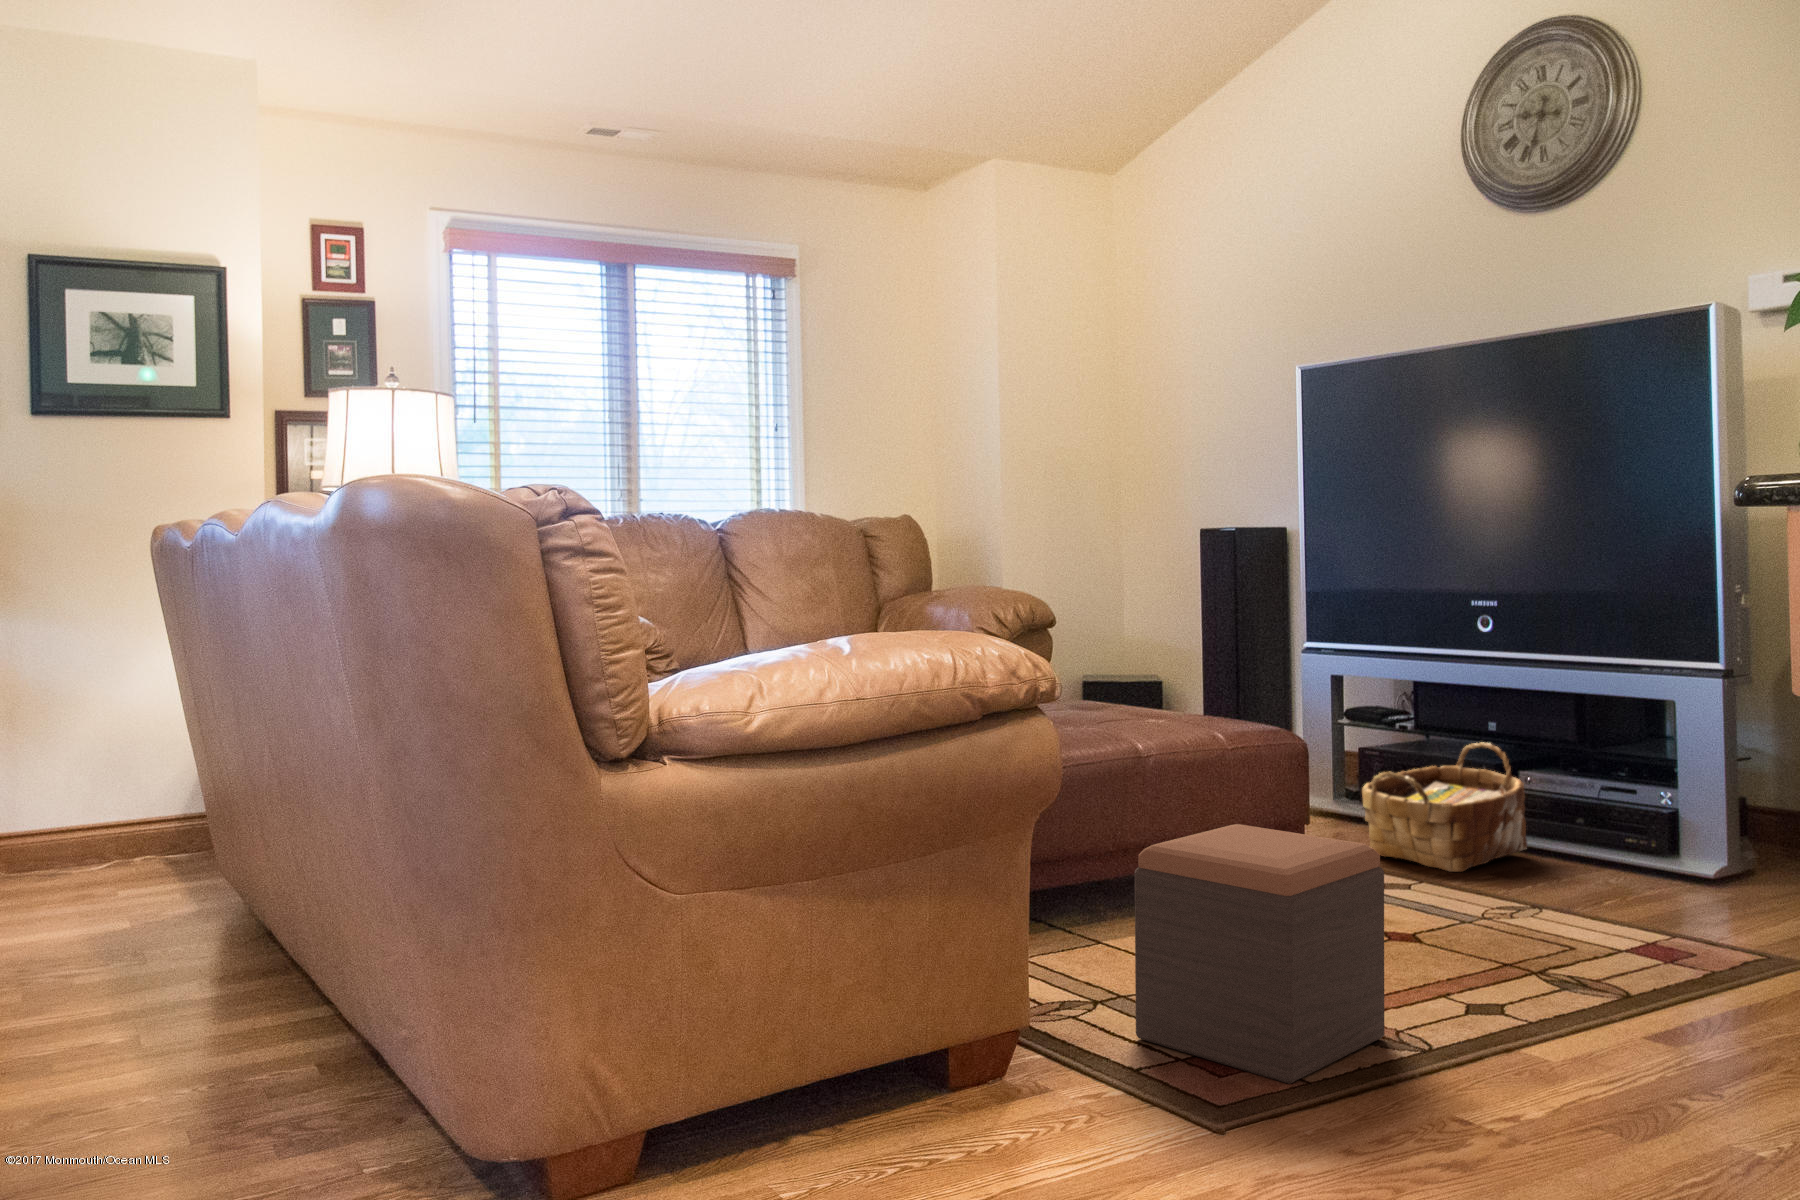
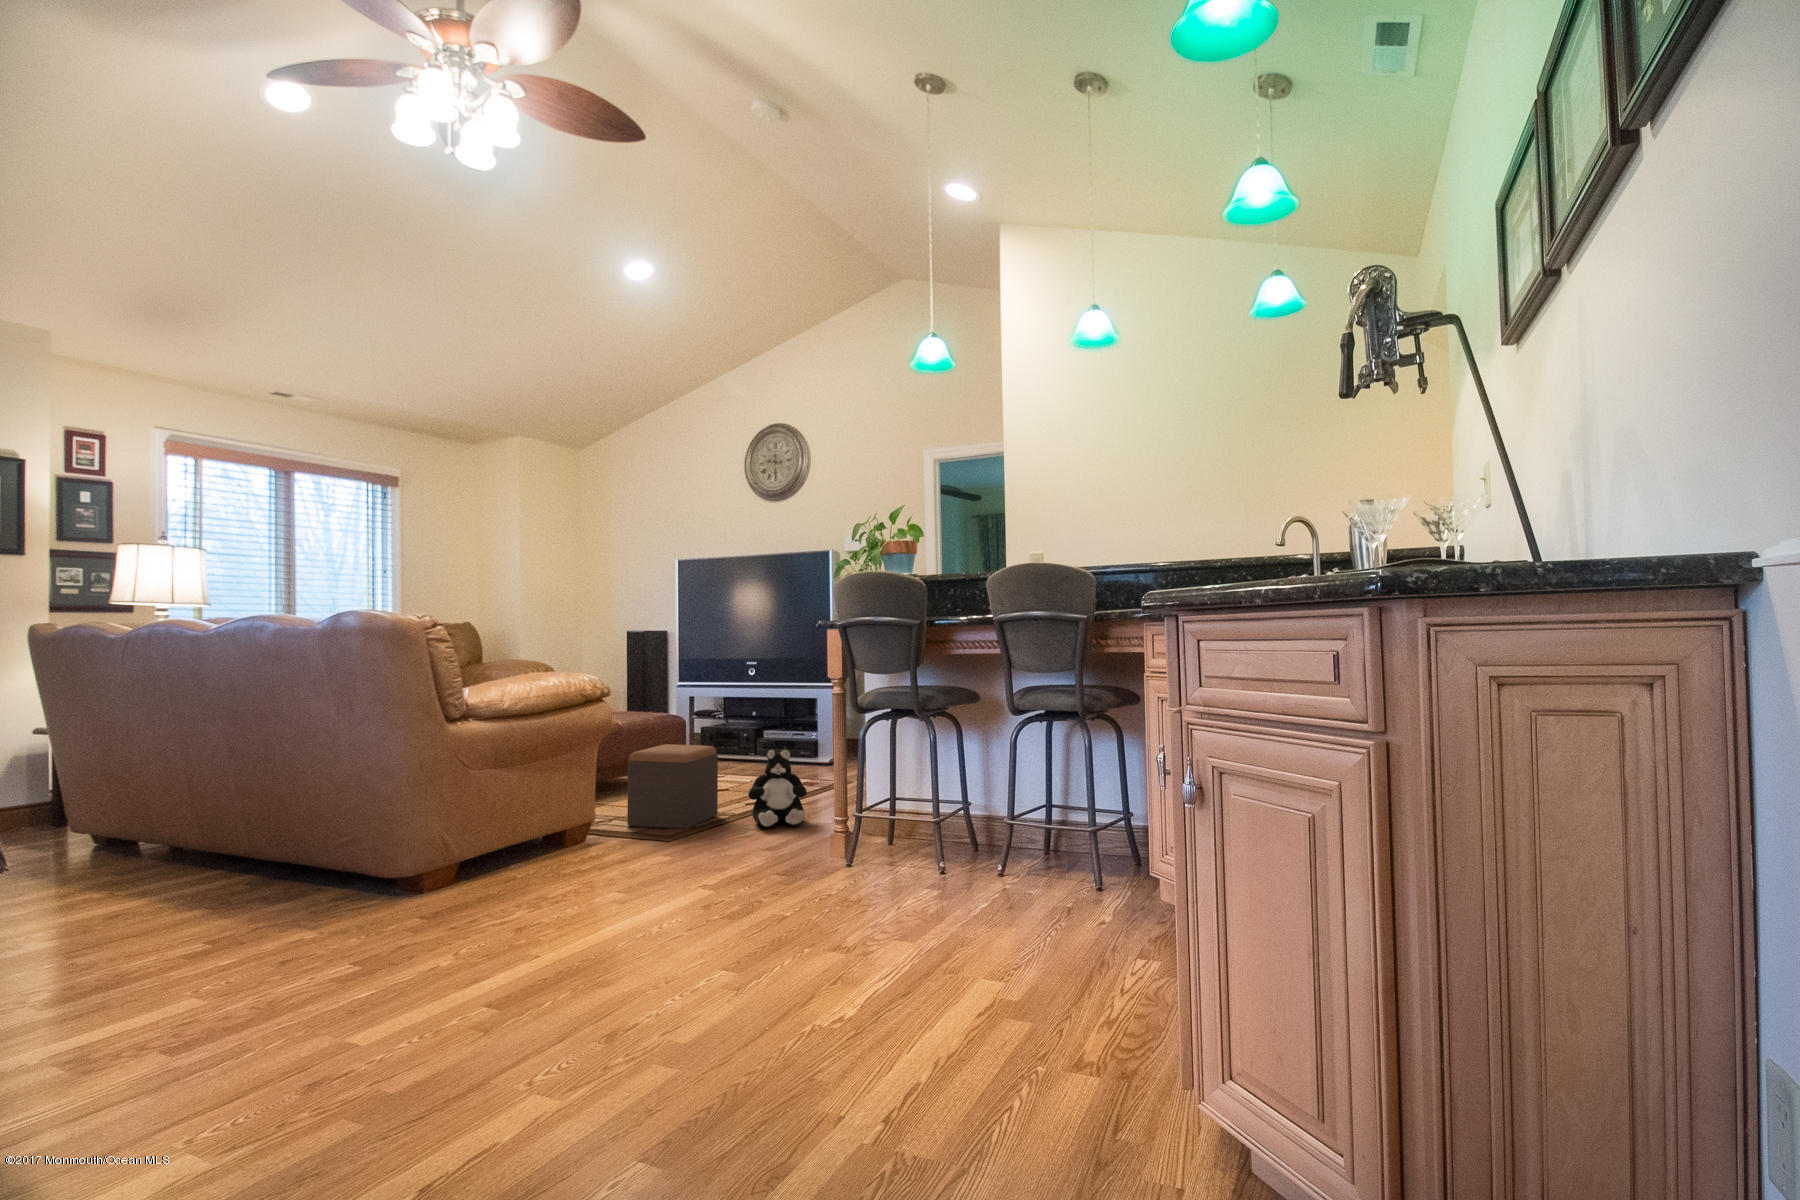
woven basket: present [1362,742,1527,872] -> none [704,719,769,771]
plush toy: none [1478,881,1682,1145] -> present [748,749,807,827]

